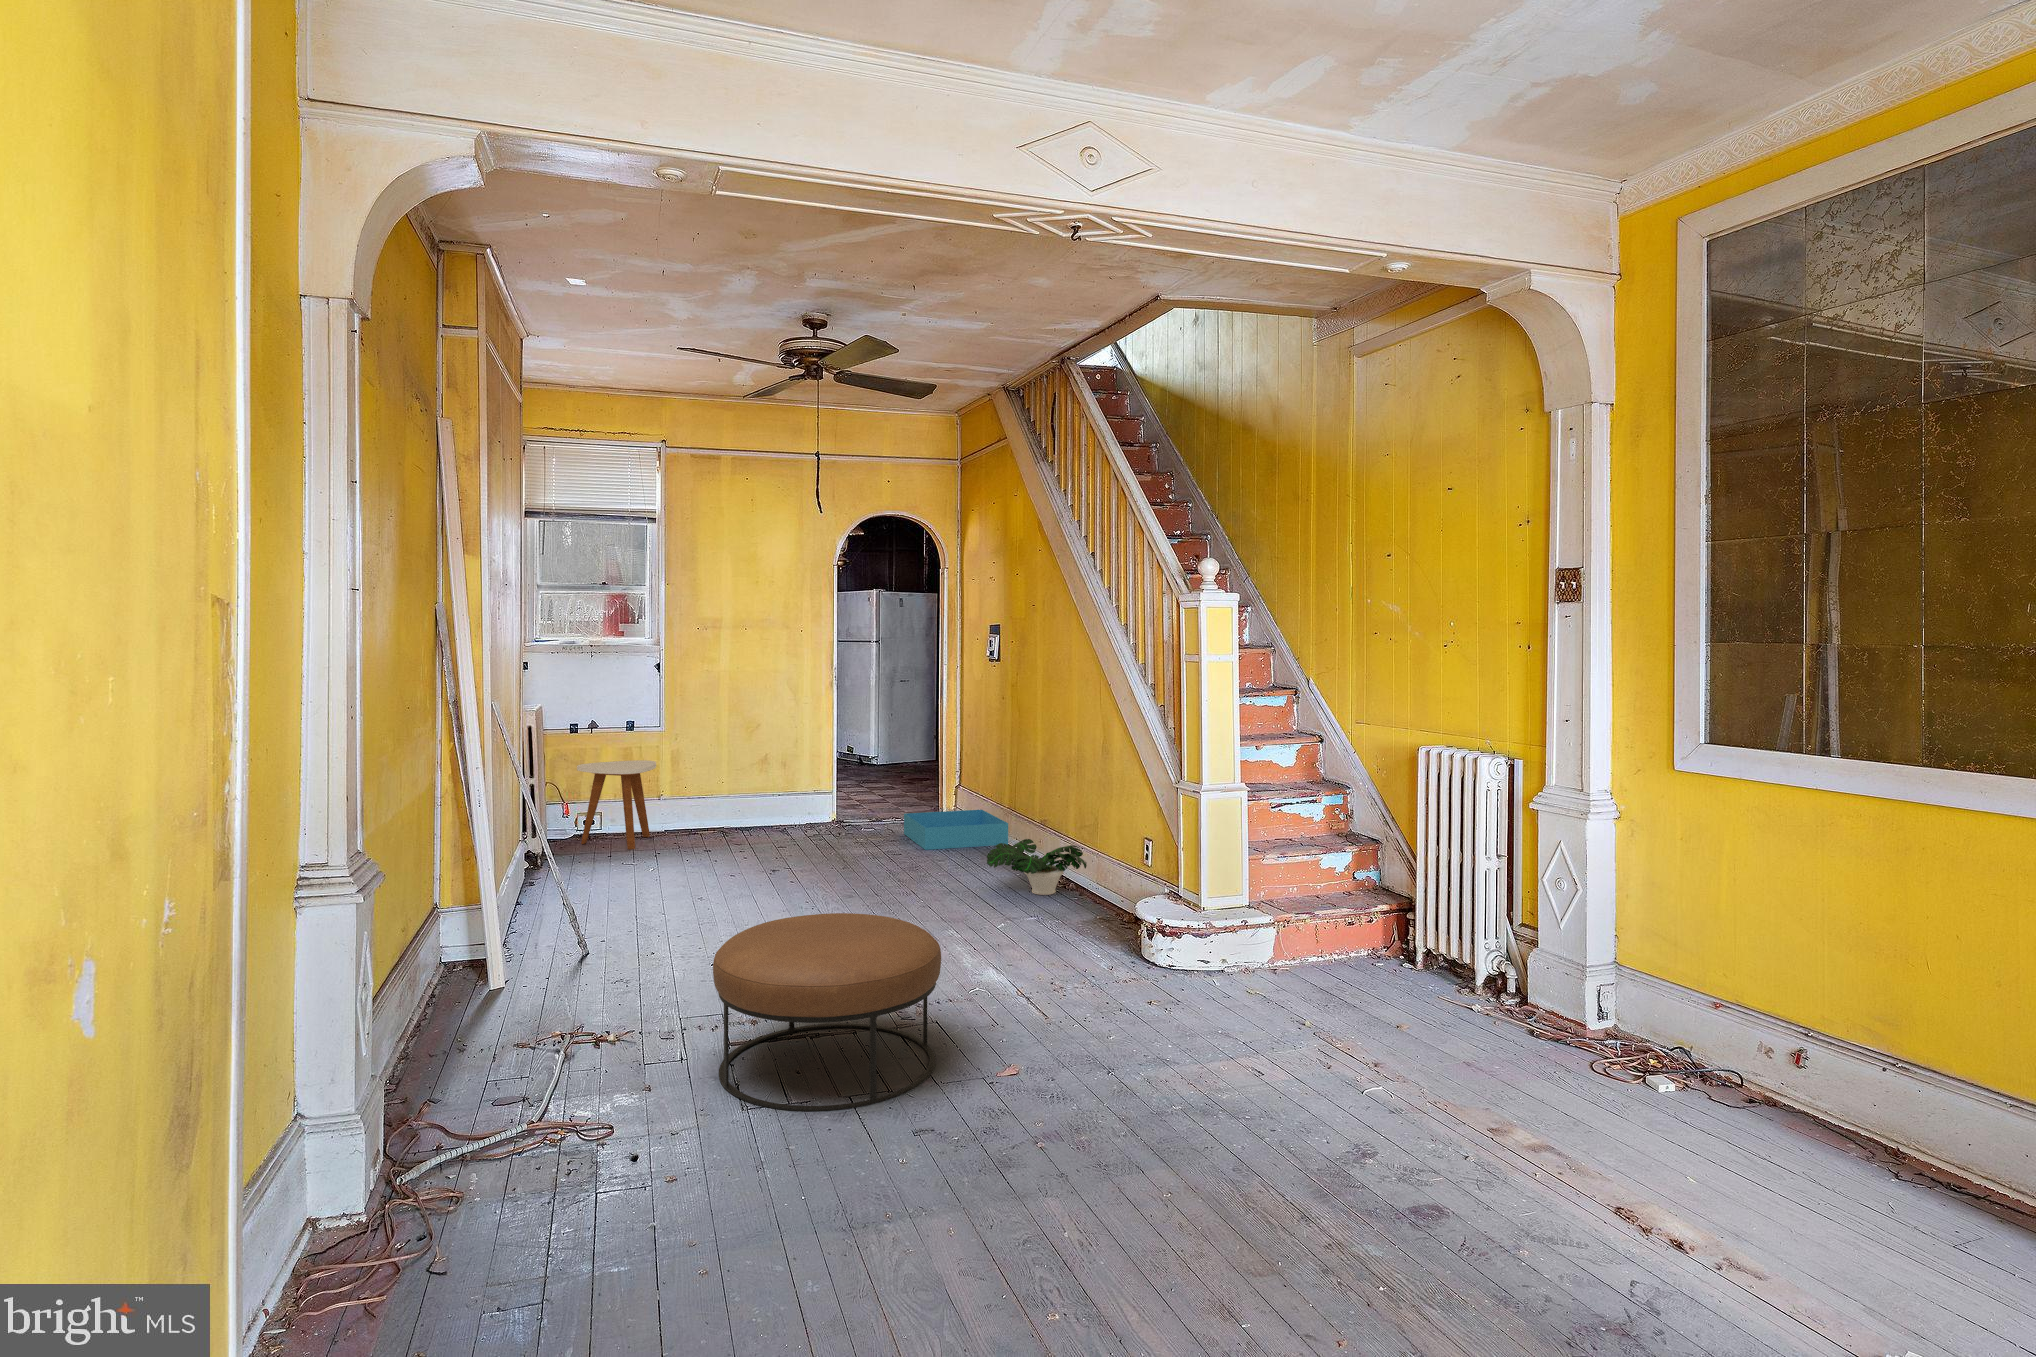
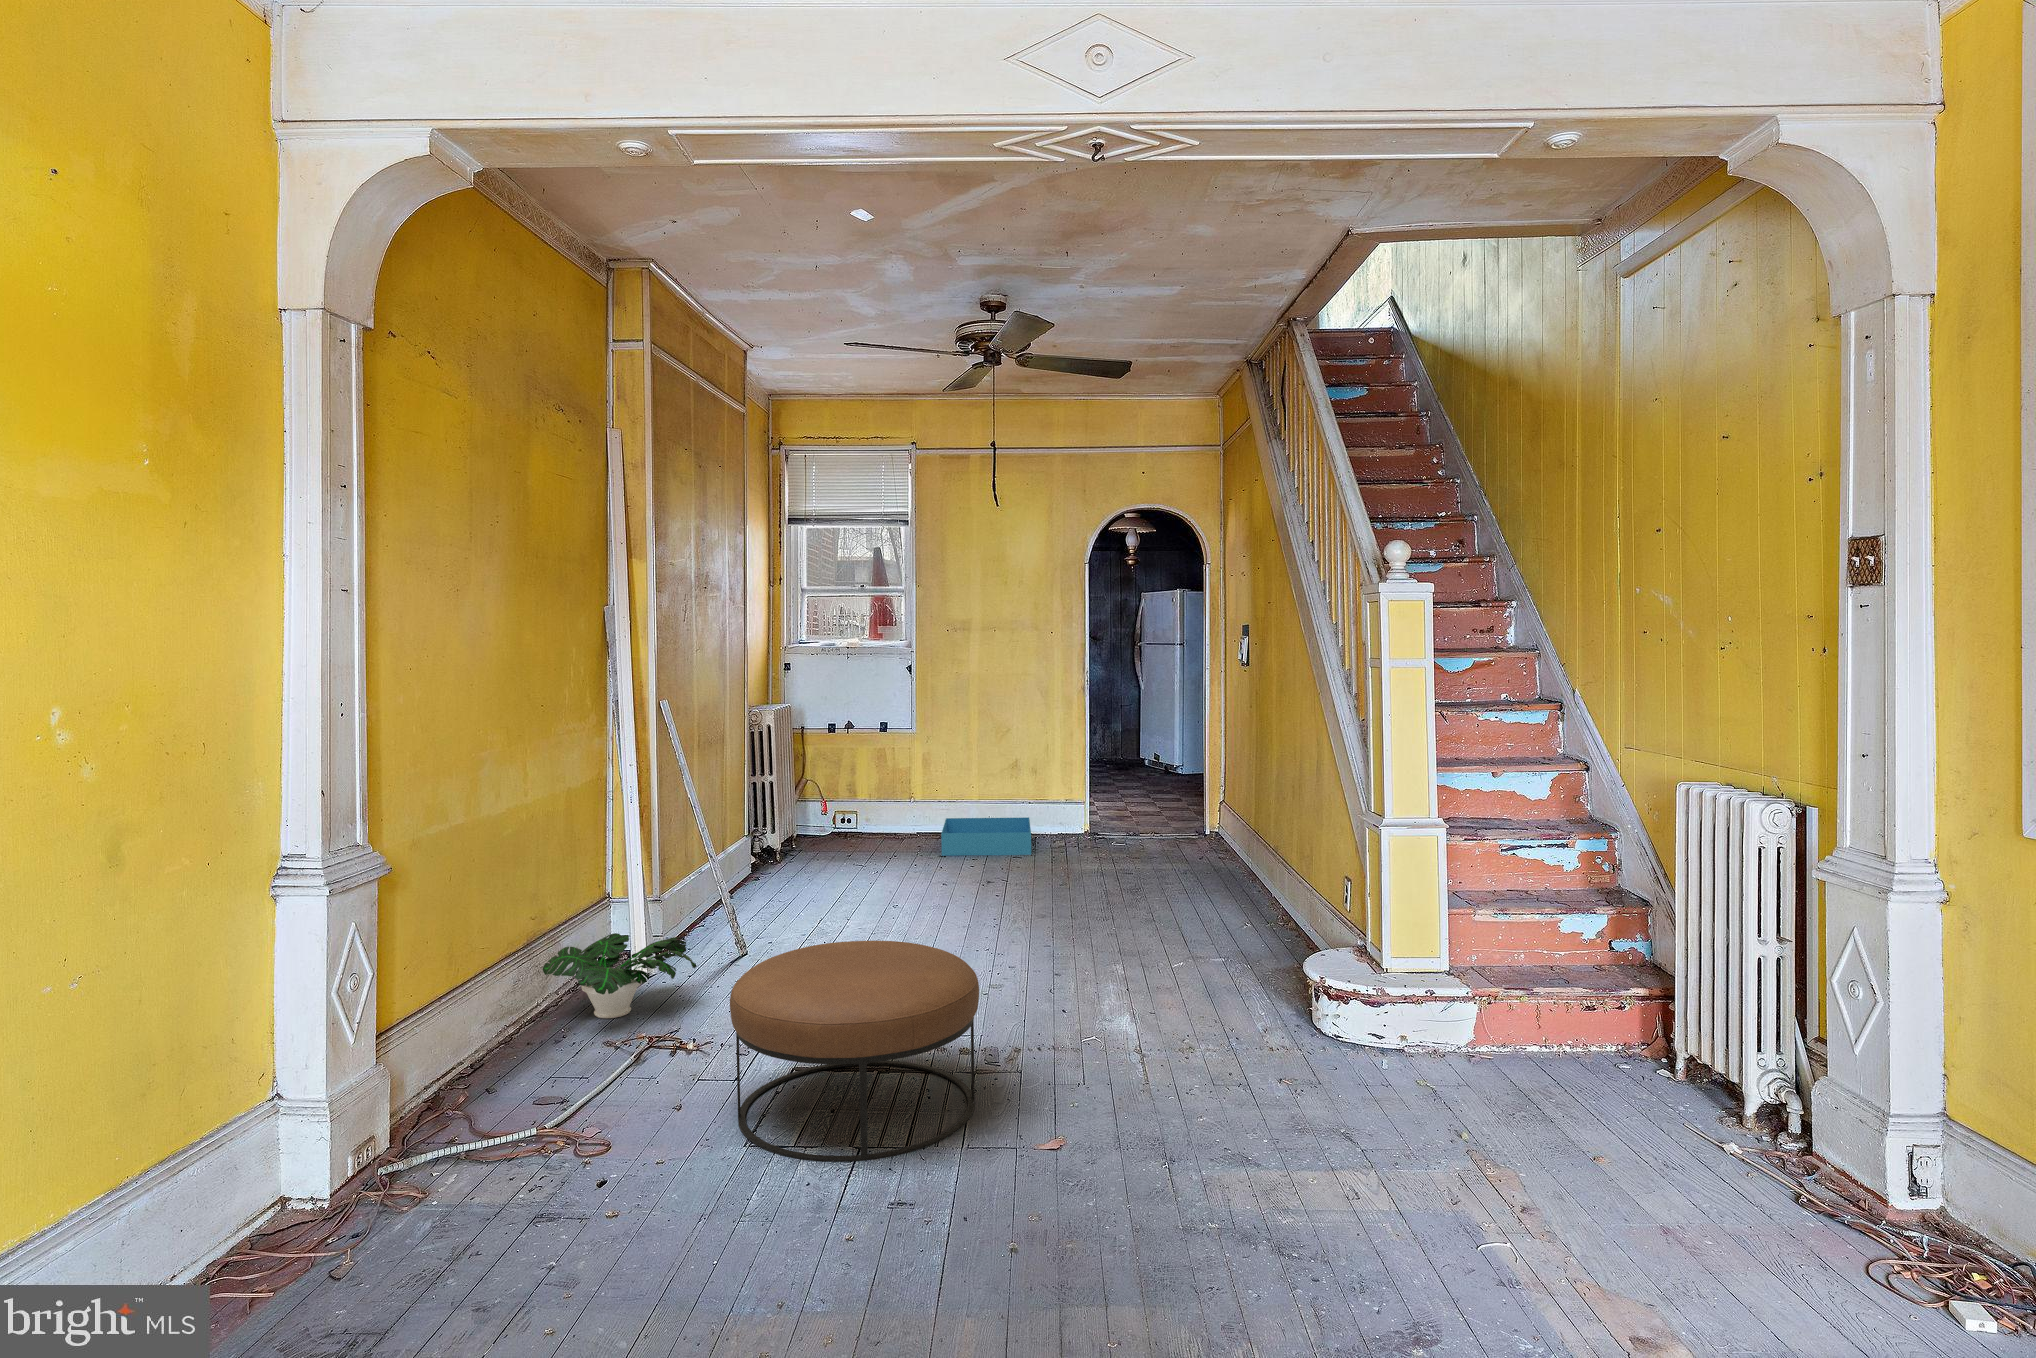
side table: present [577,760,656,850] -> none [823,764,900,854]
storage bin: present [904,810,1008,850] -> present [941,817,1031,856]
potted plant: present [987,839,1087,895] -> present [543,933,697,1018]

